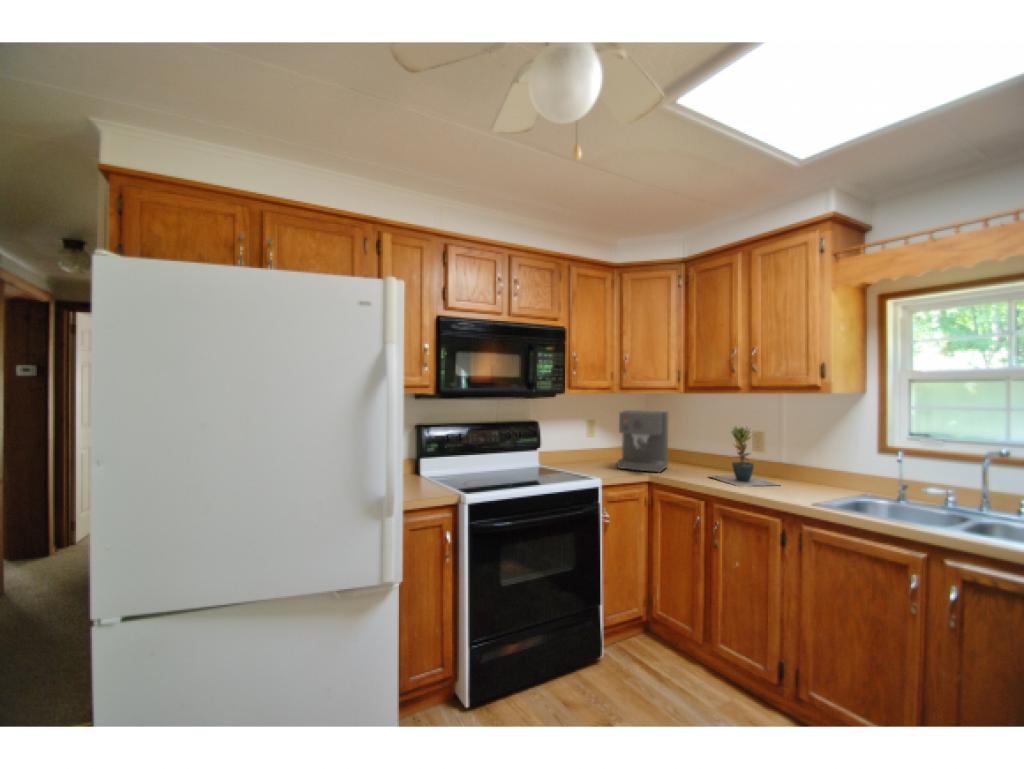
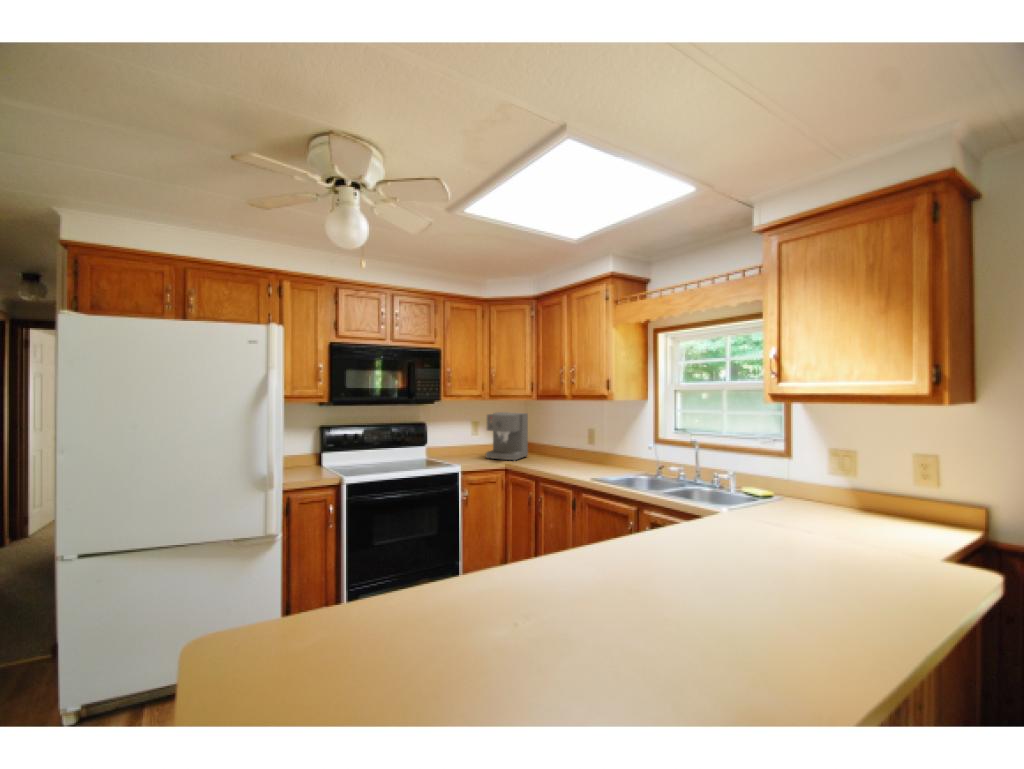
potted plant: present [711,427,777,487] -> none [546,424,592,469]

